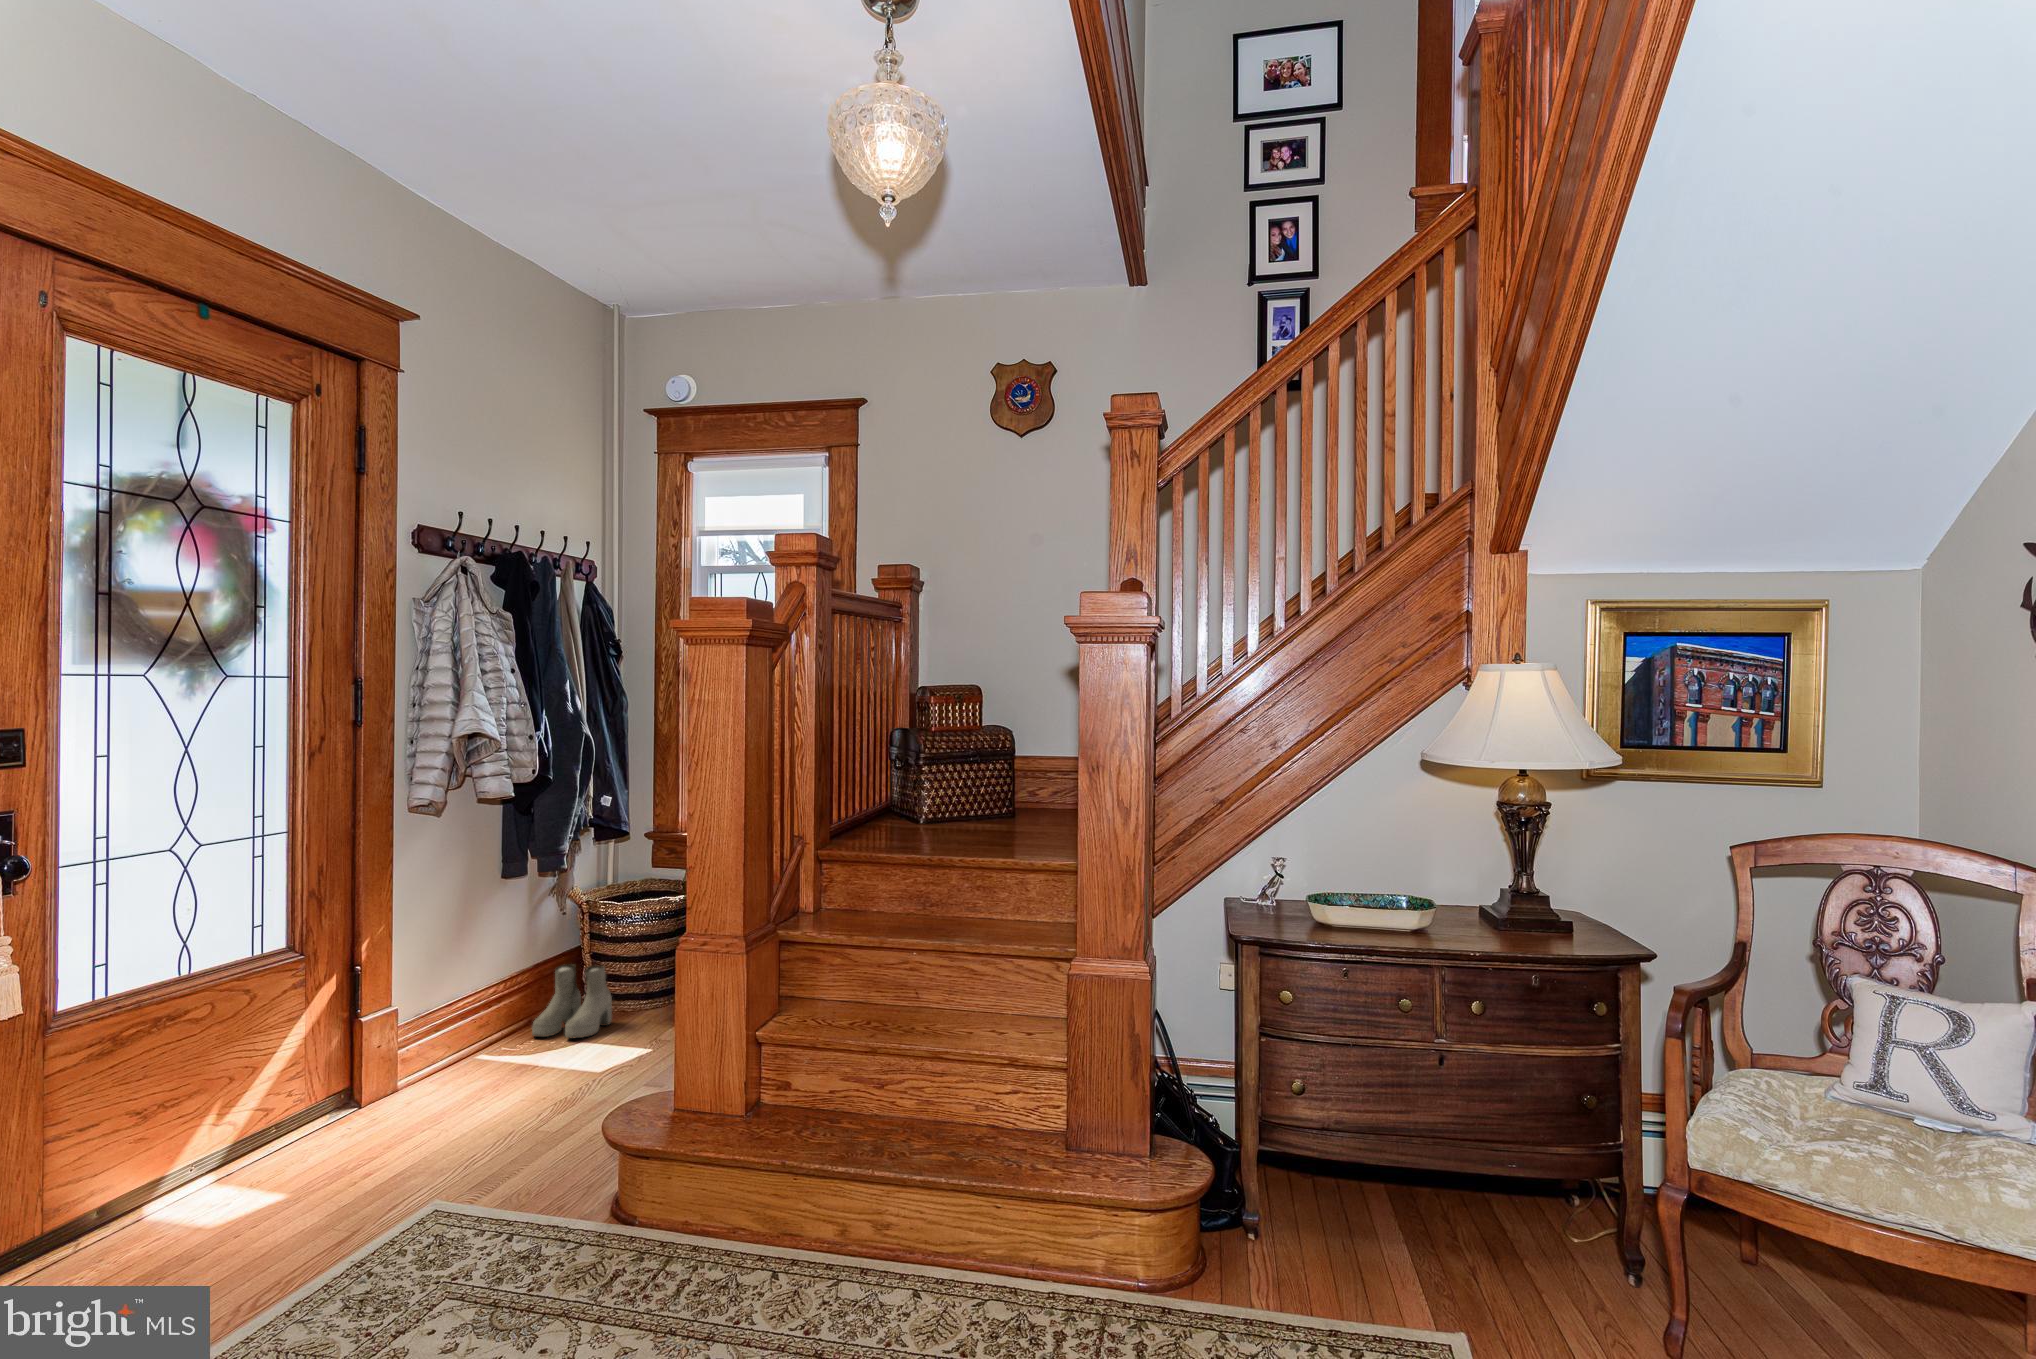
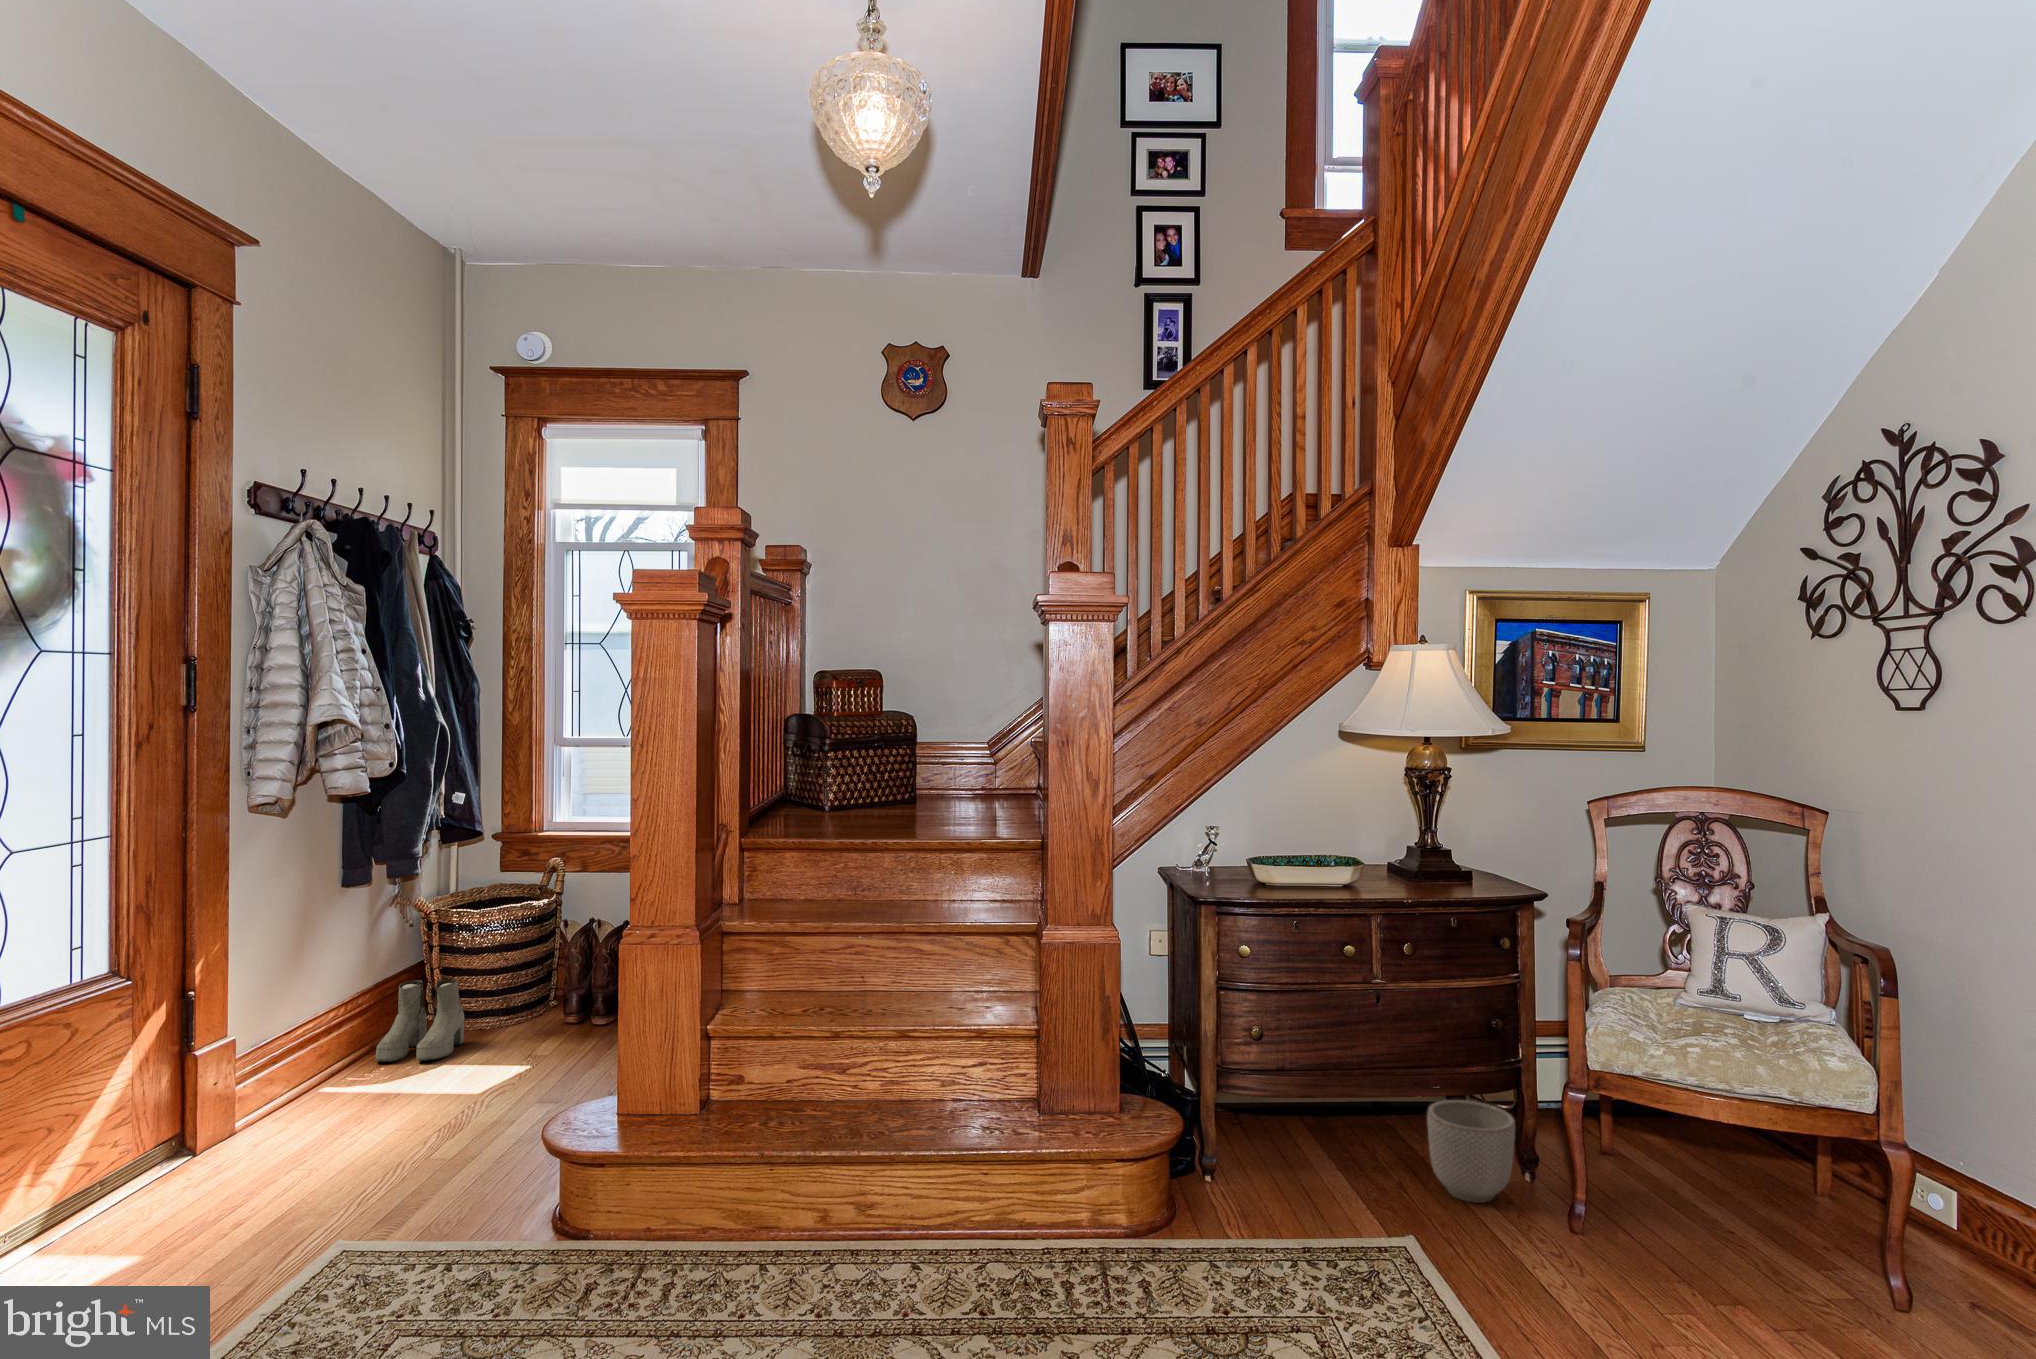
planter: none [1497,1172,1596,1291] -> present [1427,1100,1515,1203]

